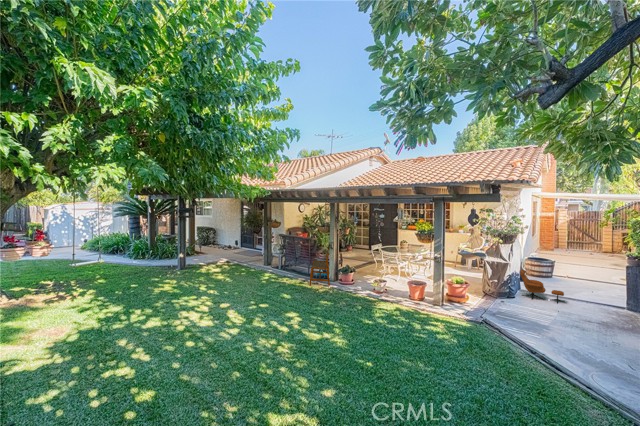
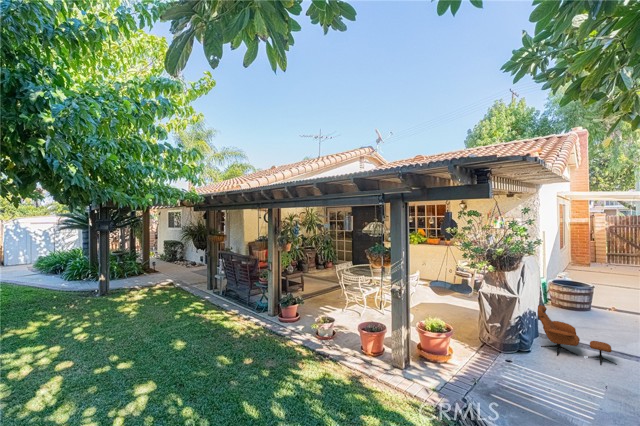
bench: present [309,249,330,286] -> none [233,271,273,325]

